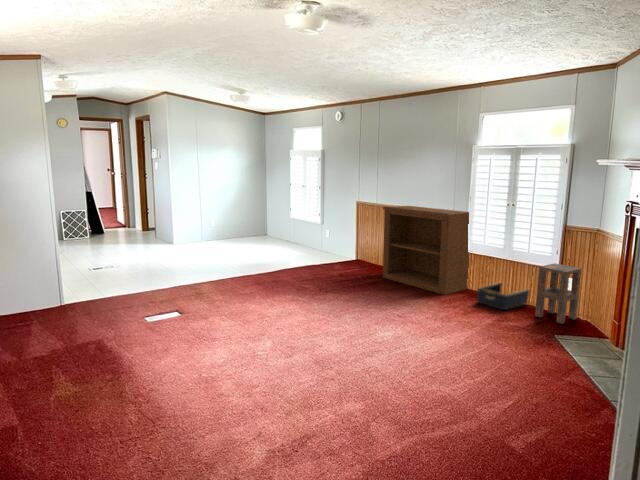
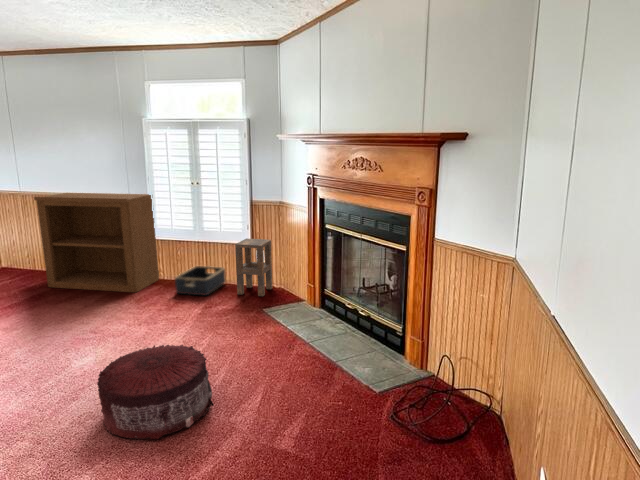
pouf: none [383,331,469,402] -> present [97,345,213,439]

